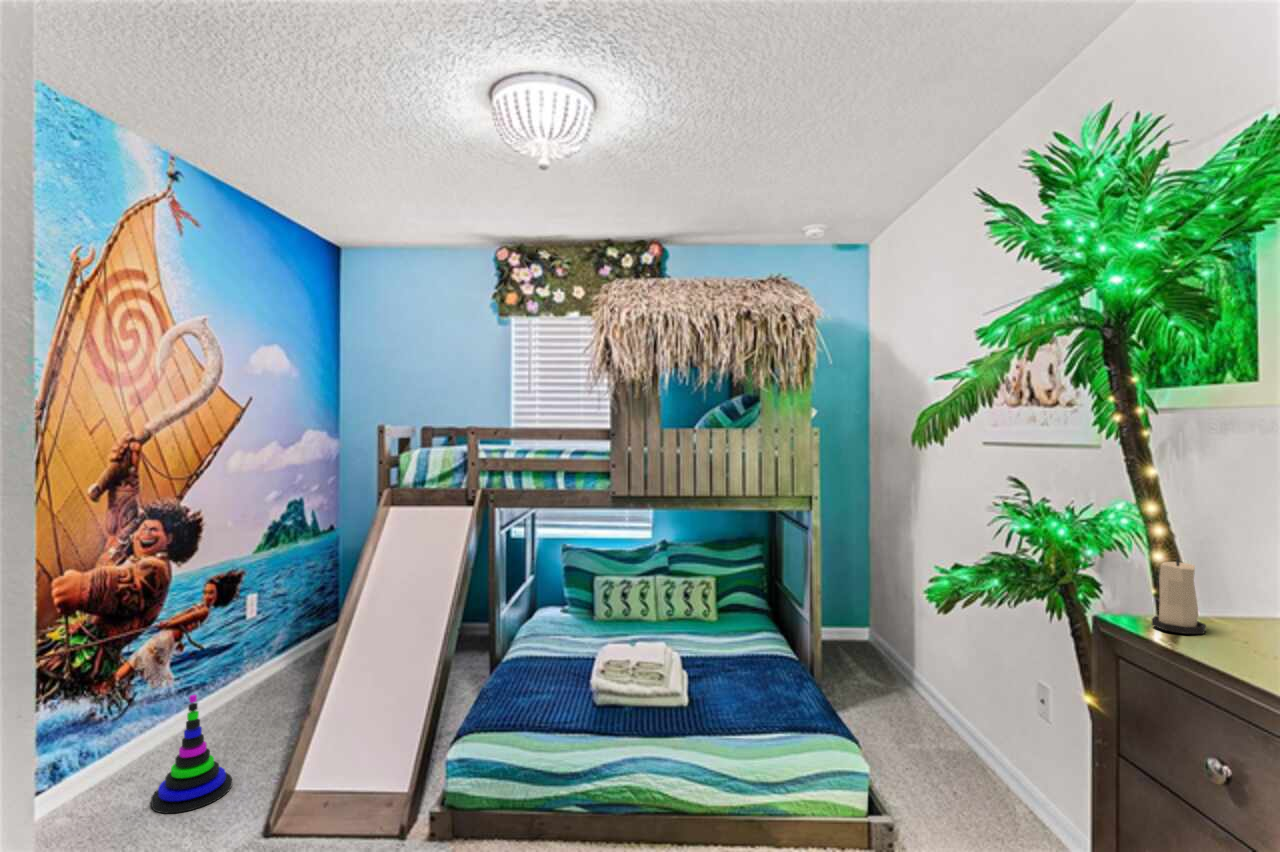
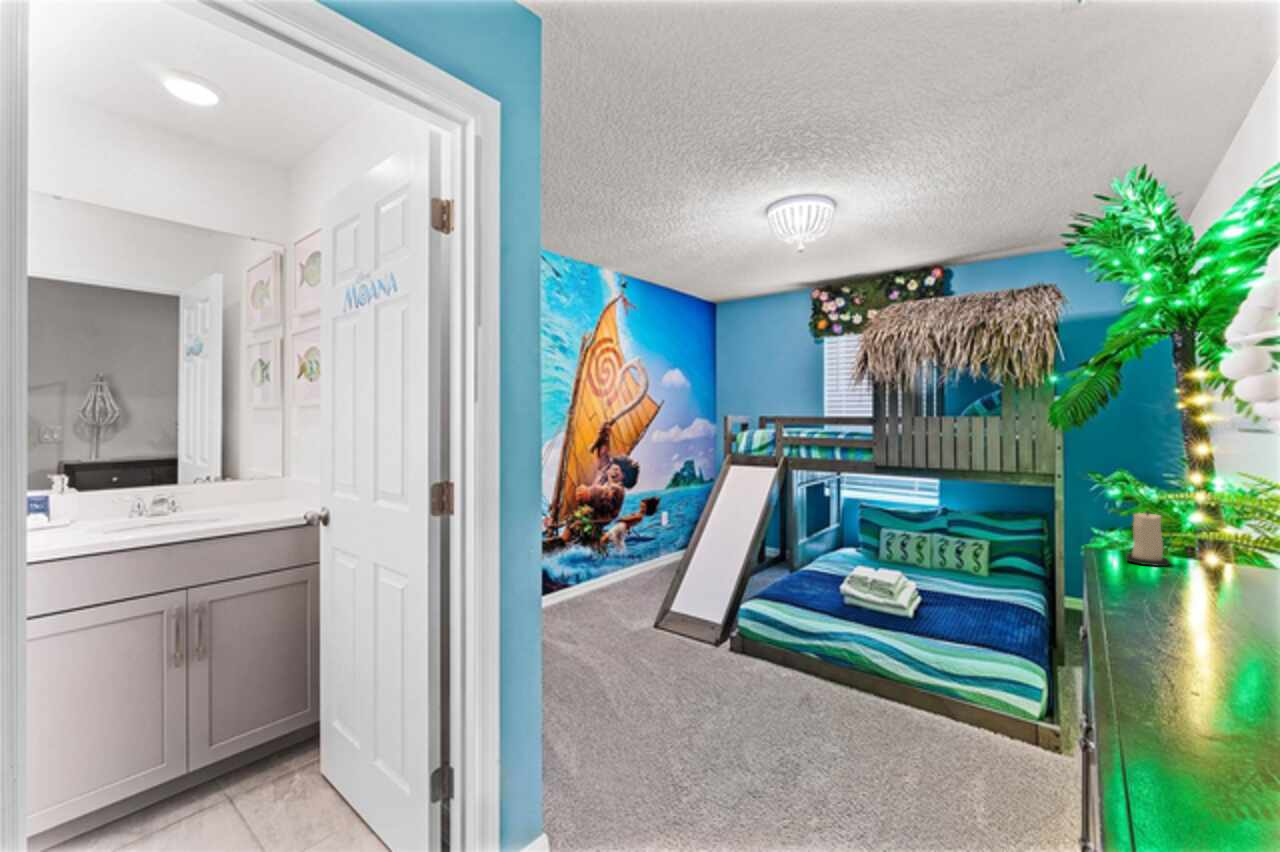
stacking toy: present [151,695,232,813] -> none [613,553,646,608]

